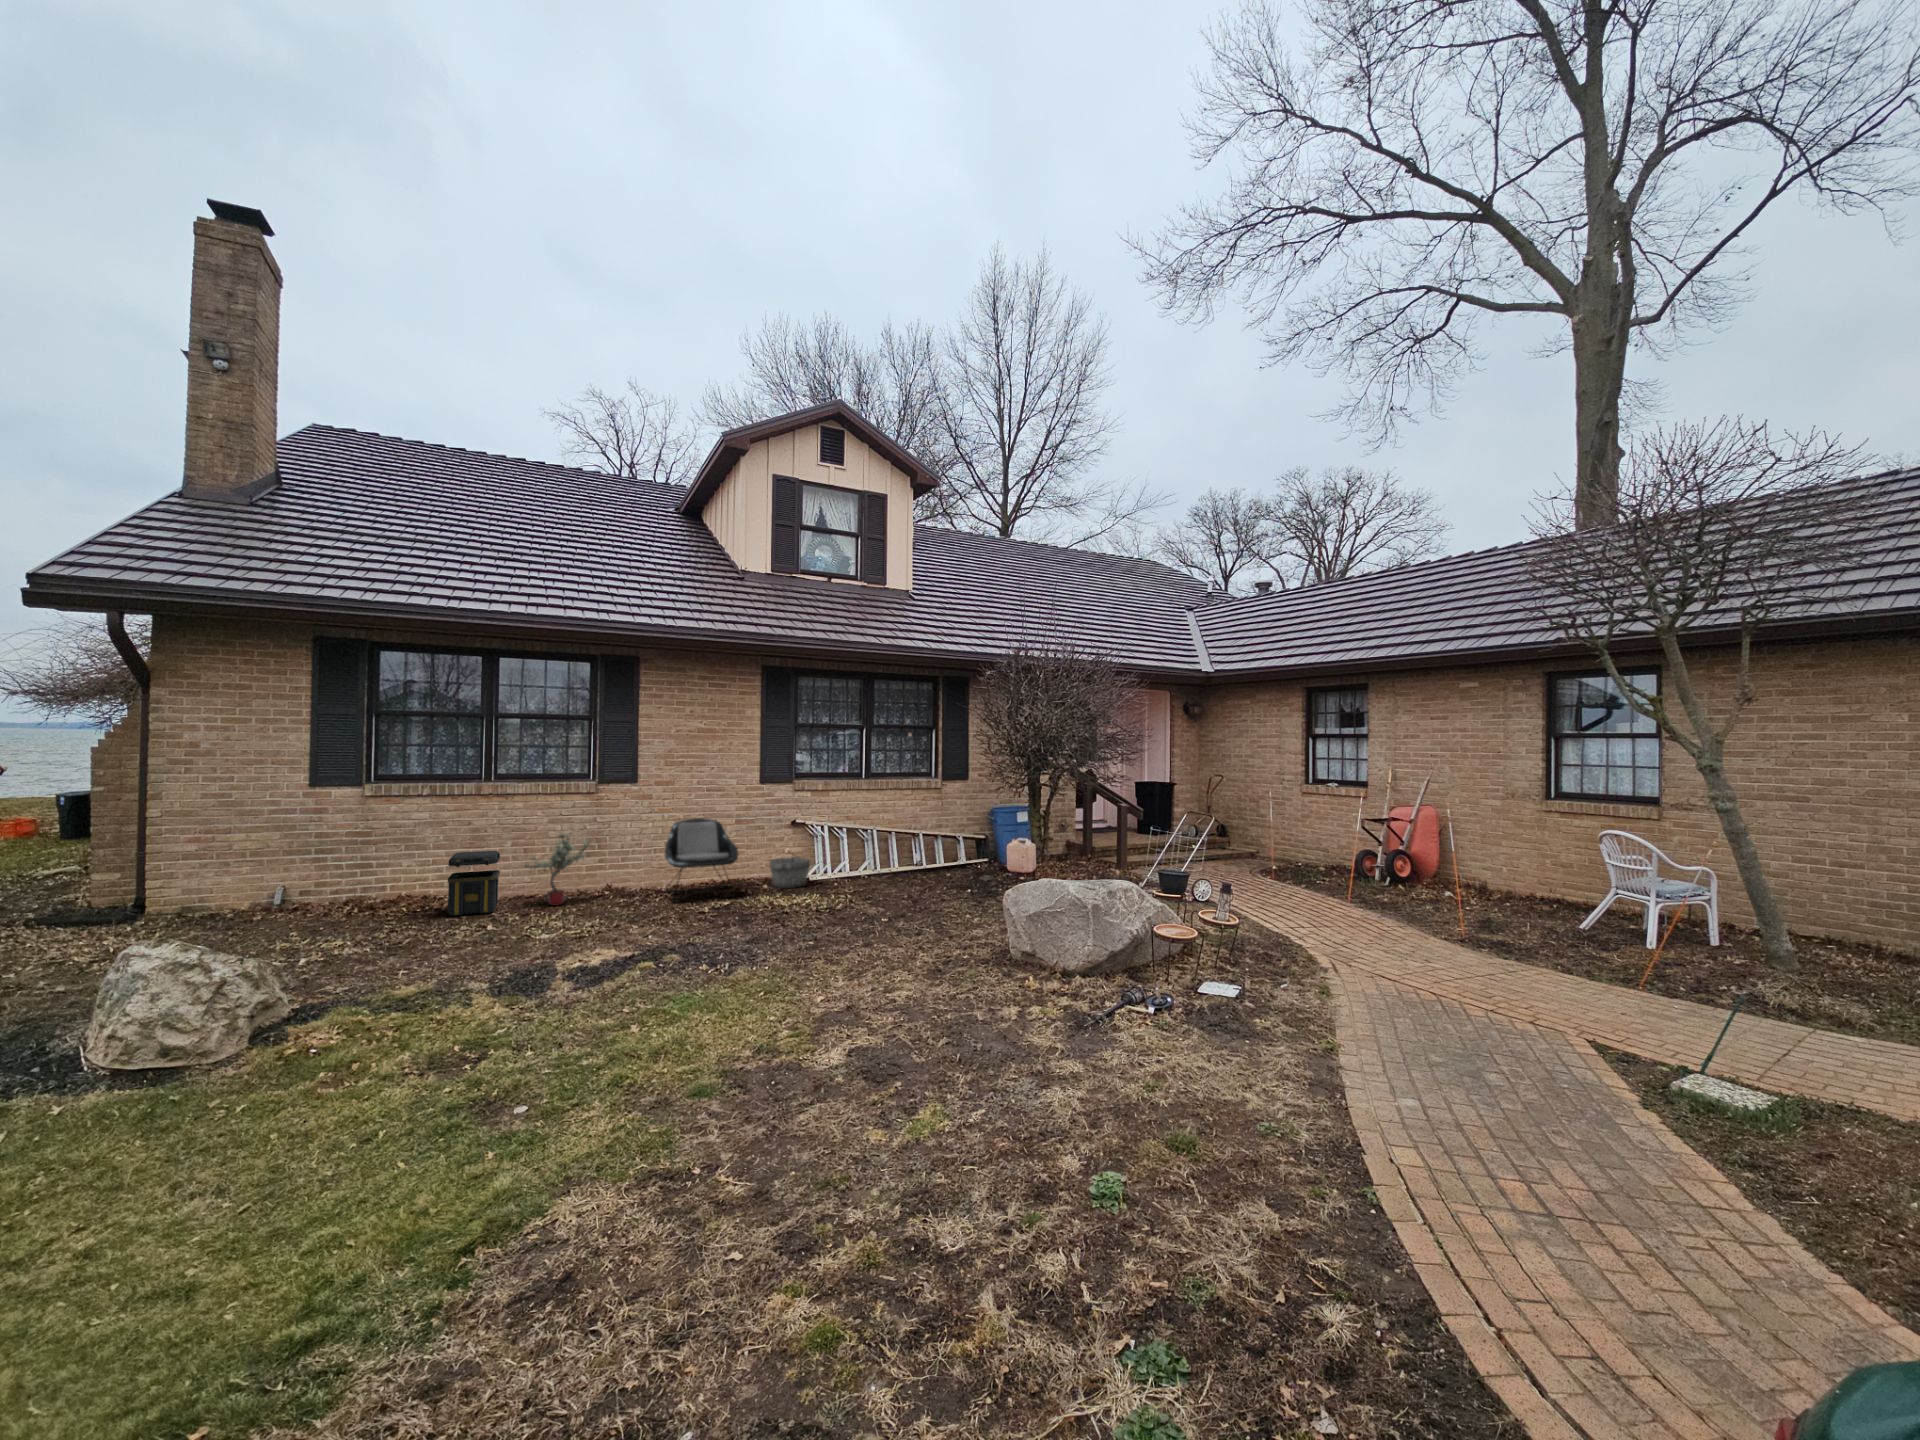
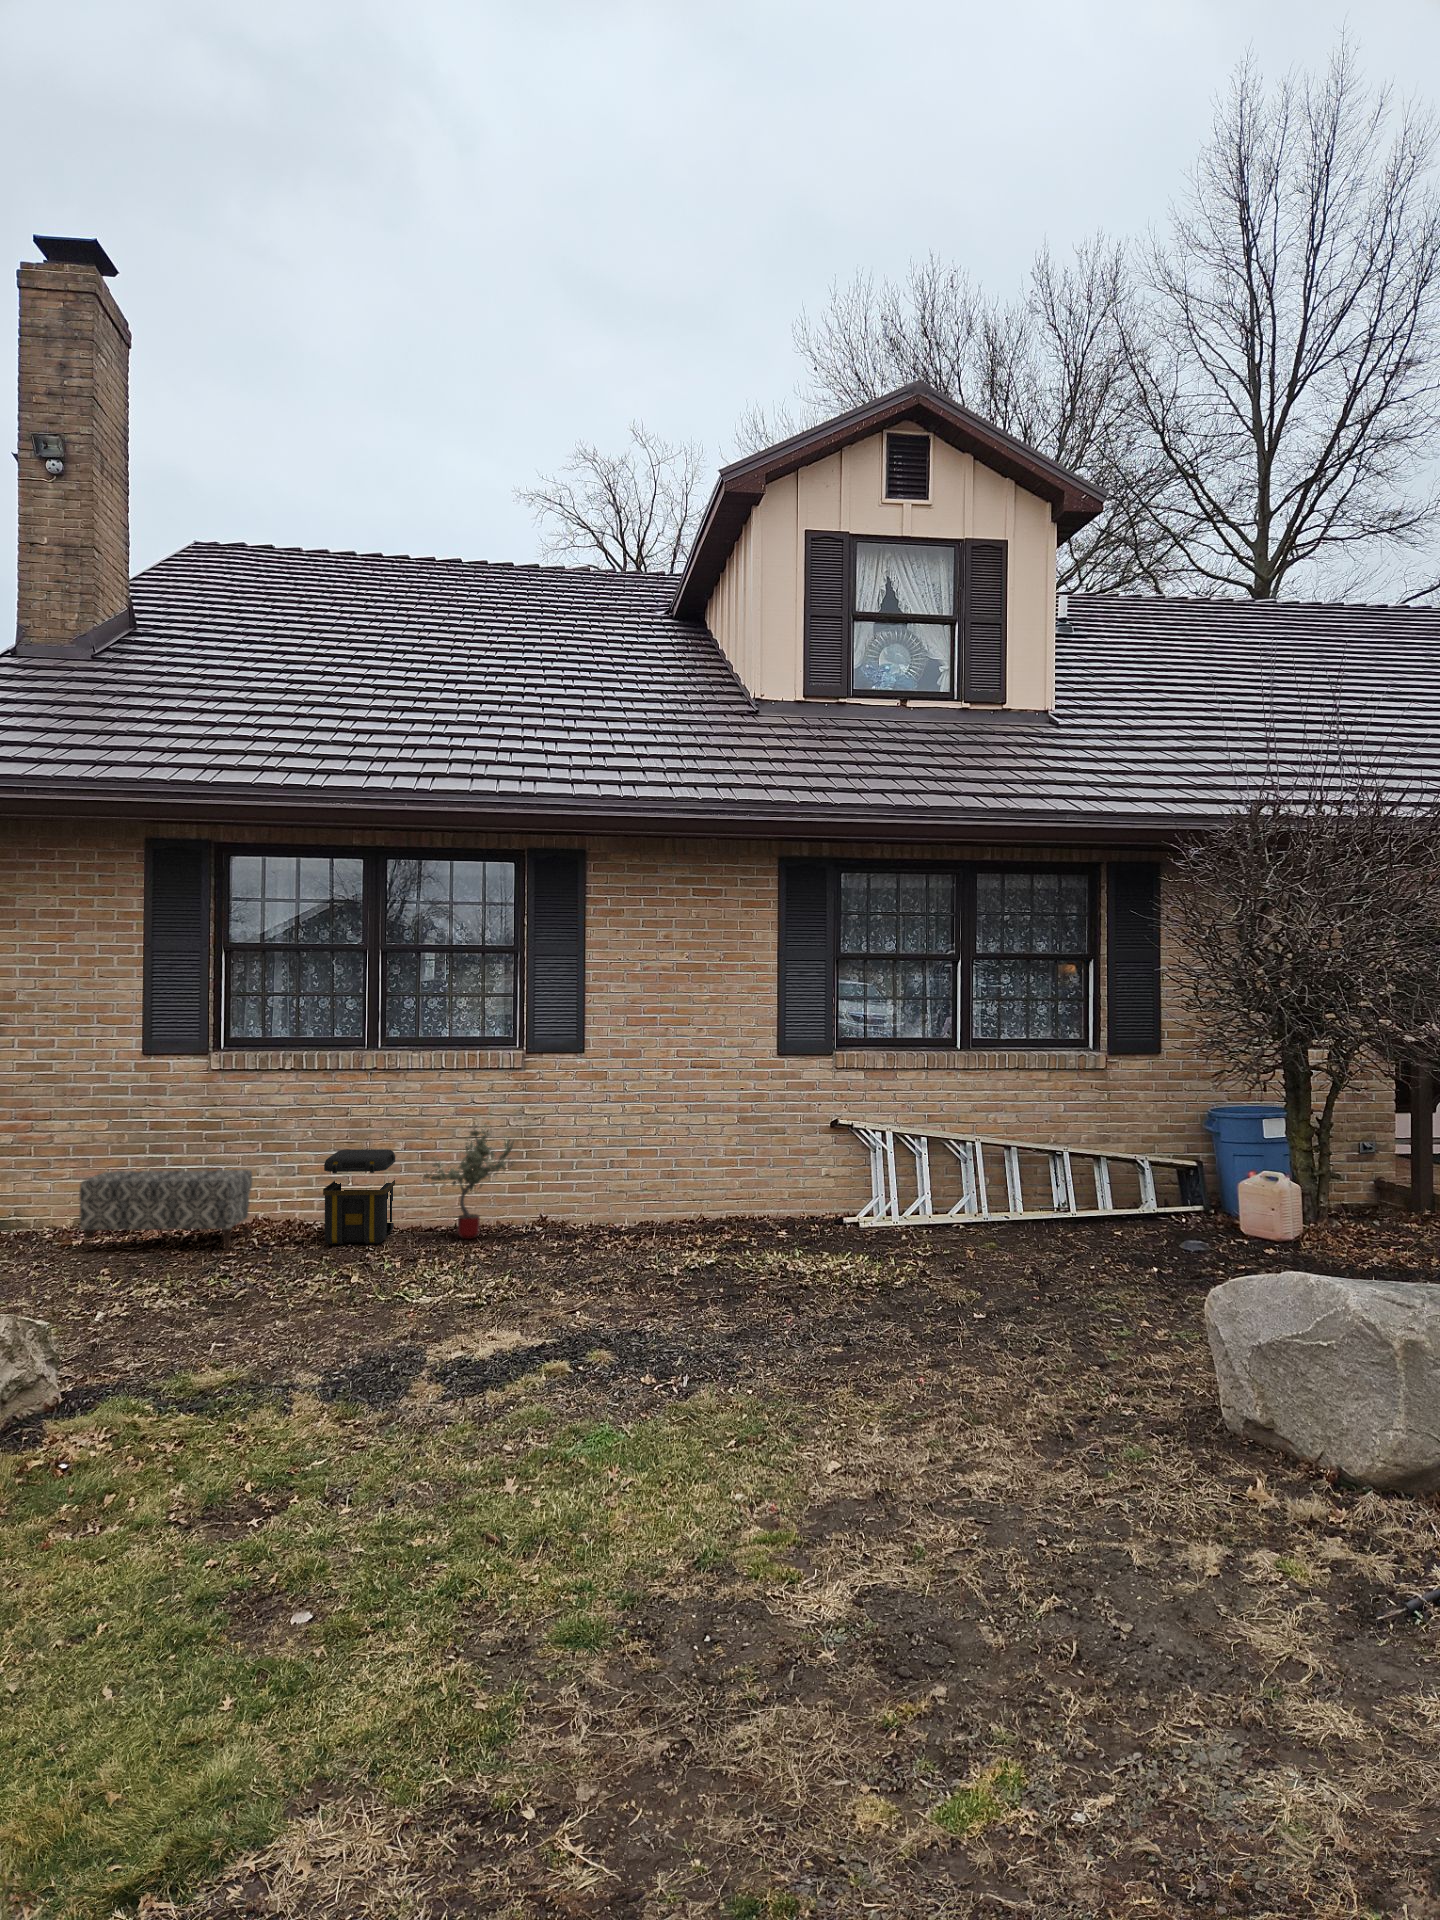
lounge chair: present [664,818,738,902] -> none [621,1111,734,1250]
wooden bucket: present [770,856,810,888] -> none [791,1172,860,1237]
bench: none [236,869,386,936] -> present [79,1170,252,1251]

